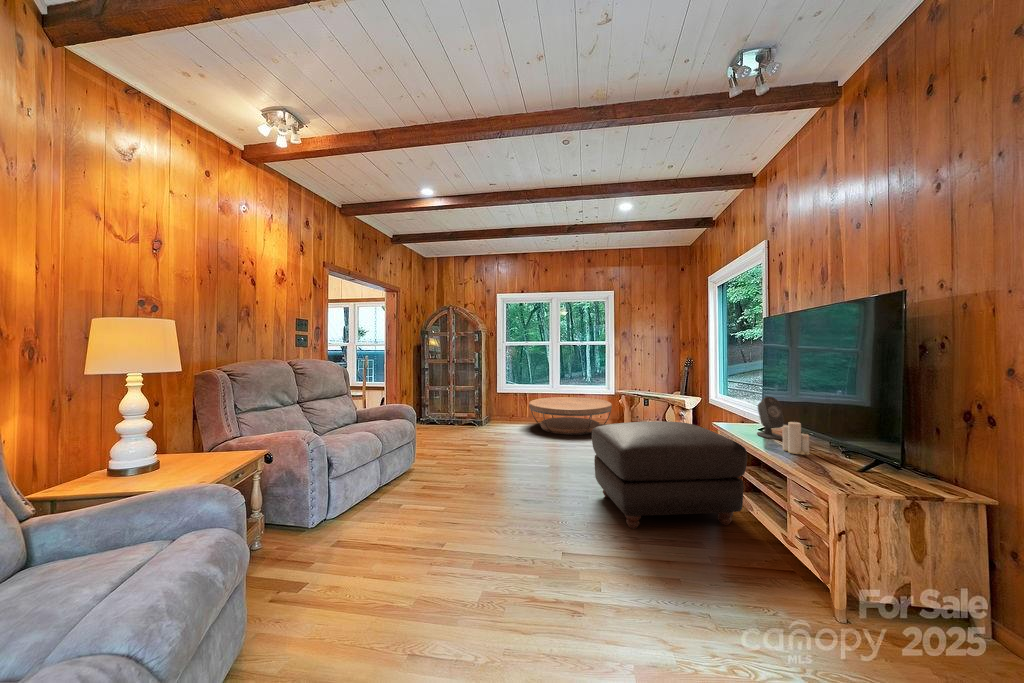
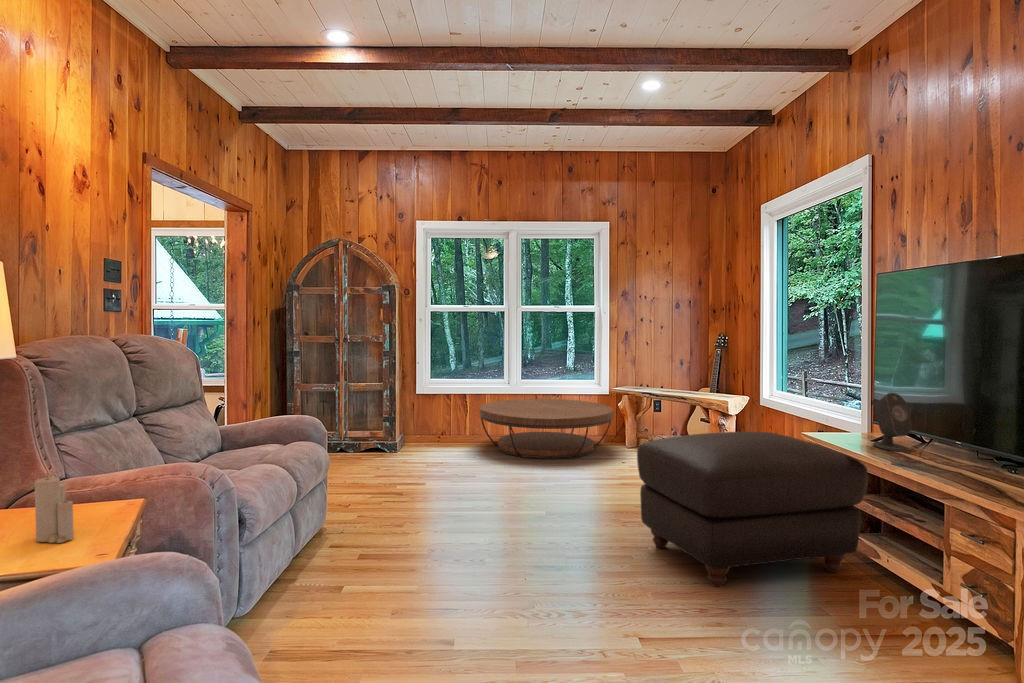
candle: present [783,422,809,455] -> present [35,477,74,543]

